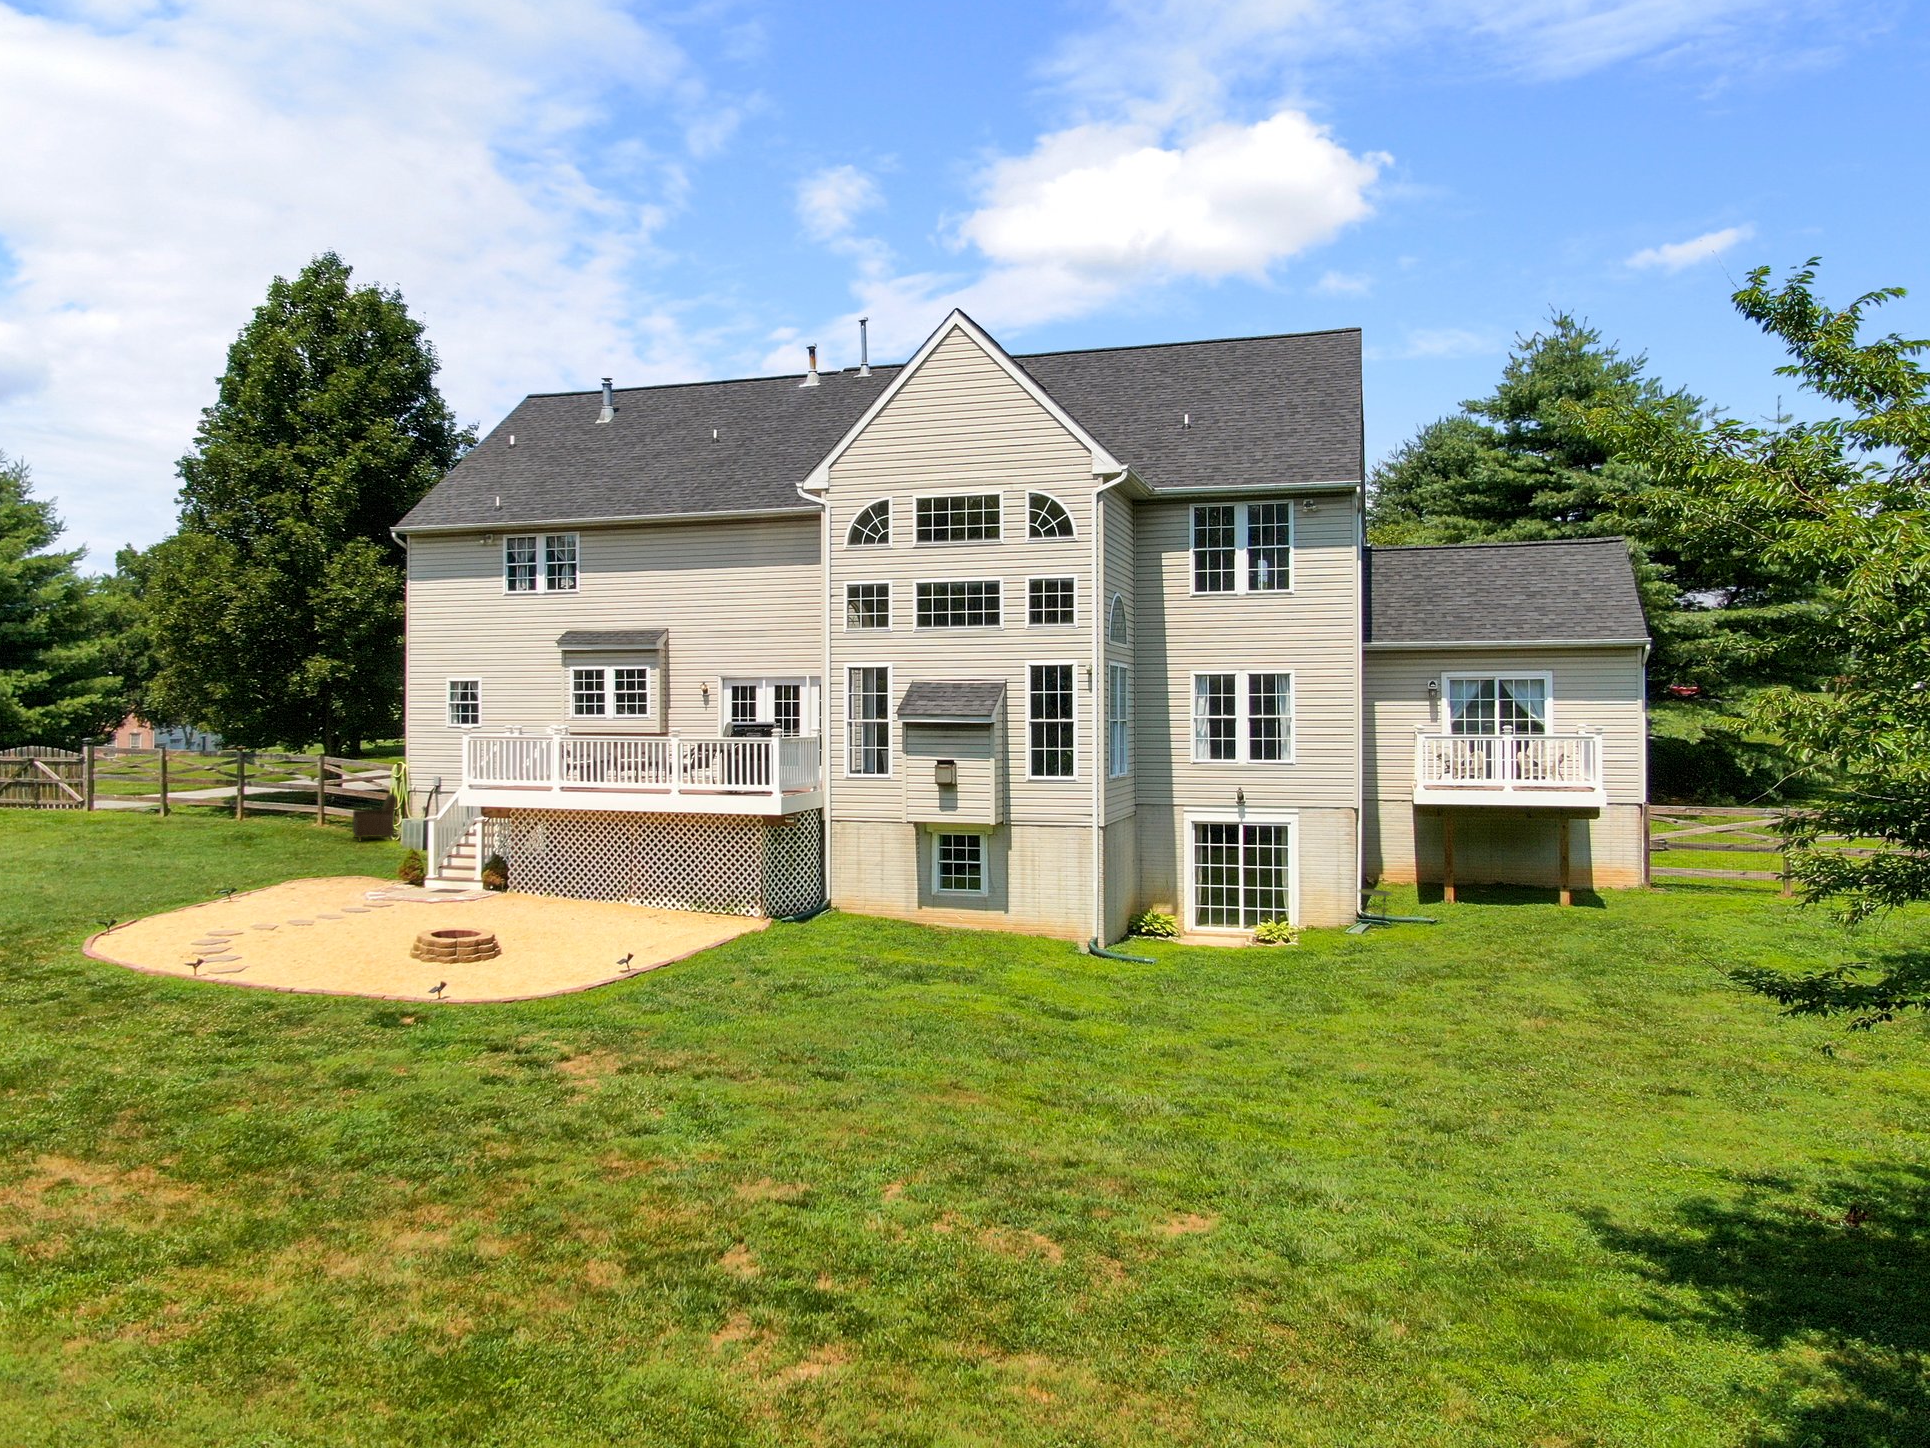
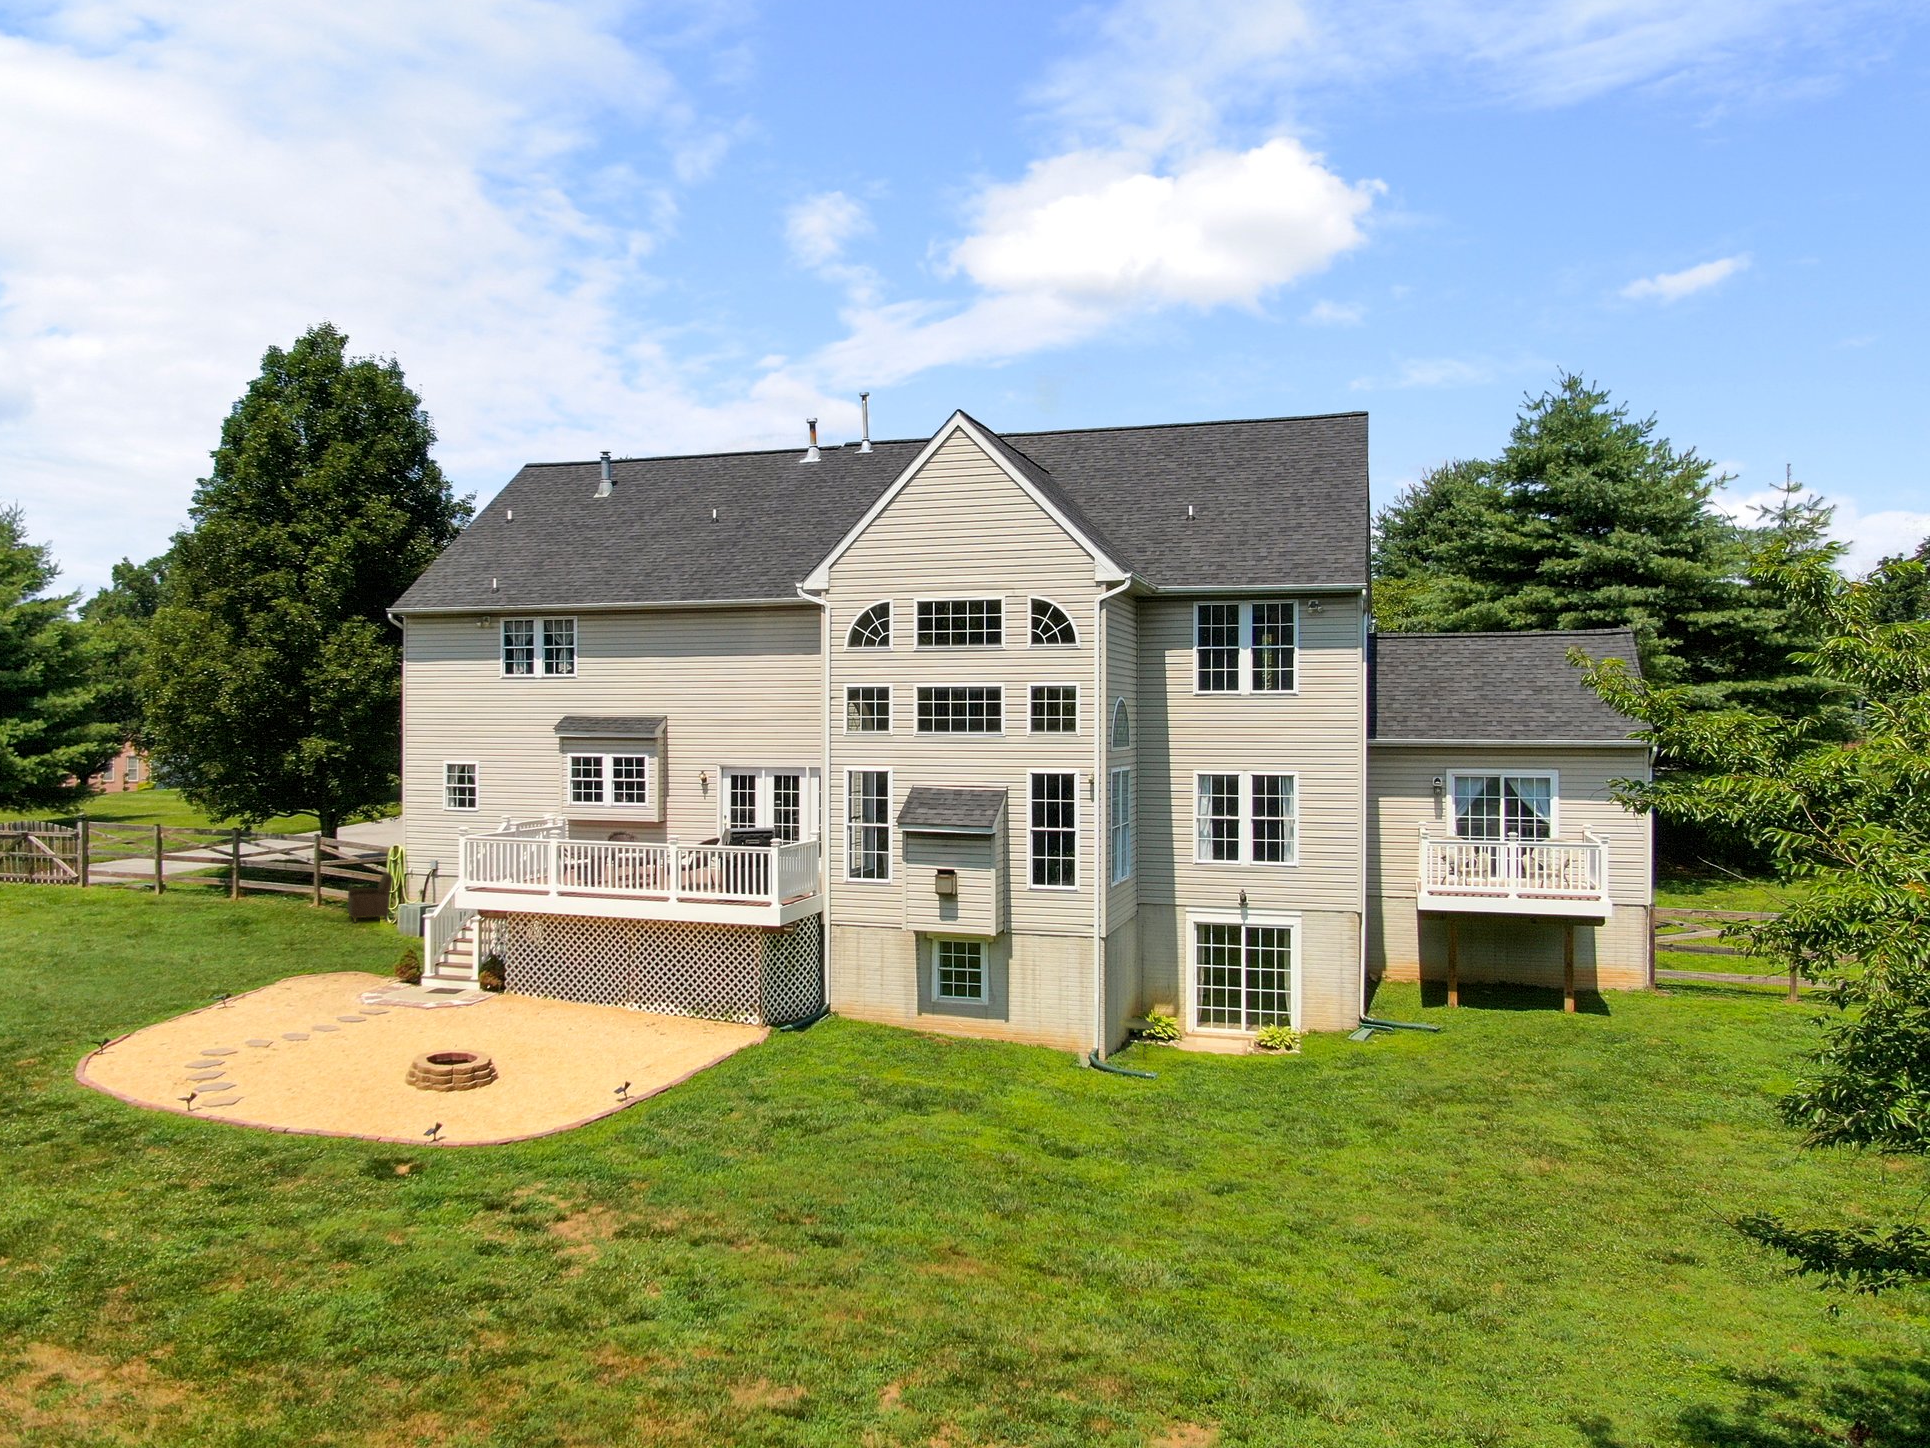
side table: present [1359,889,1392,922] -> present [1120,1018,1154,1058]

